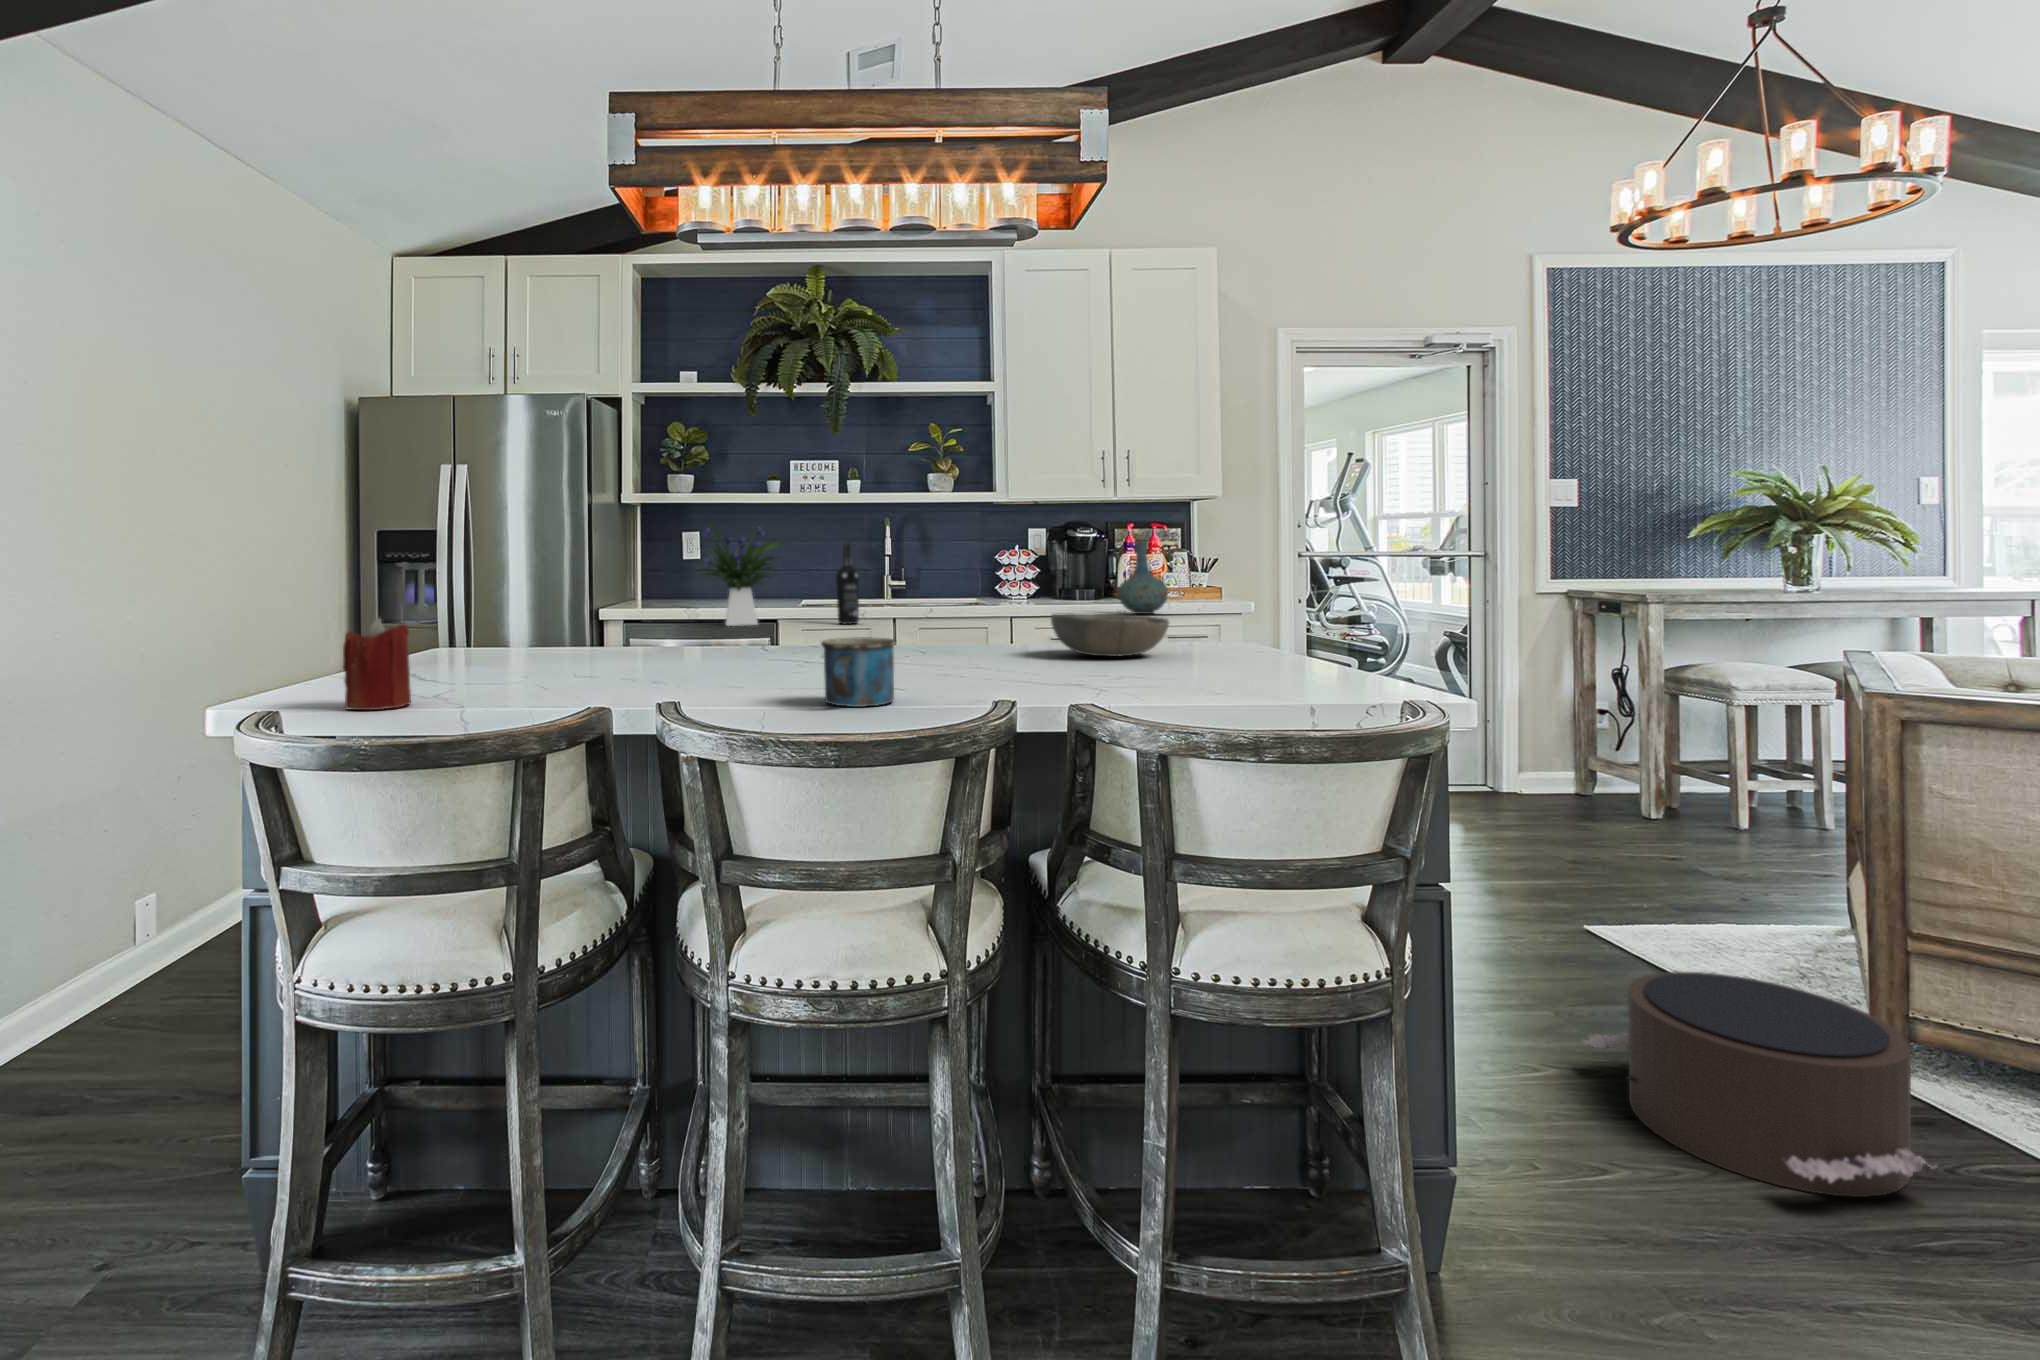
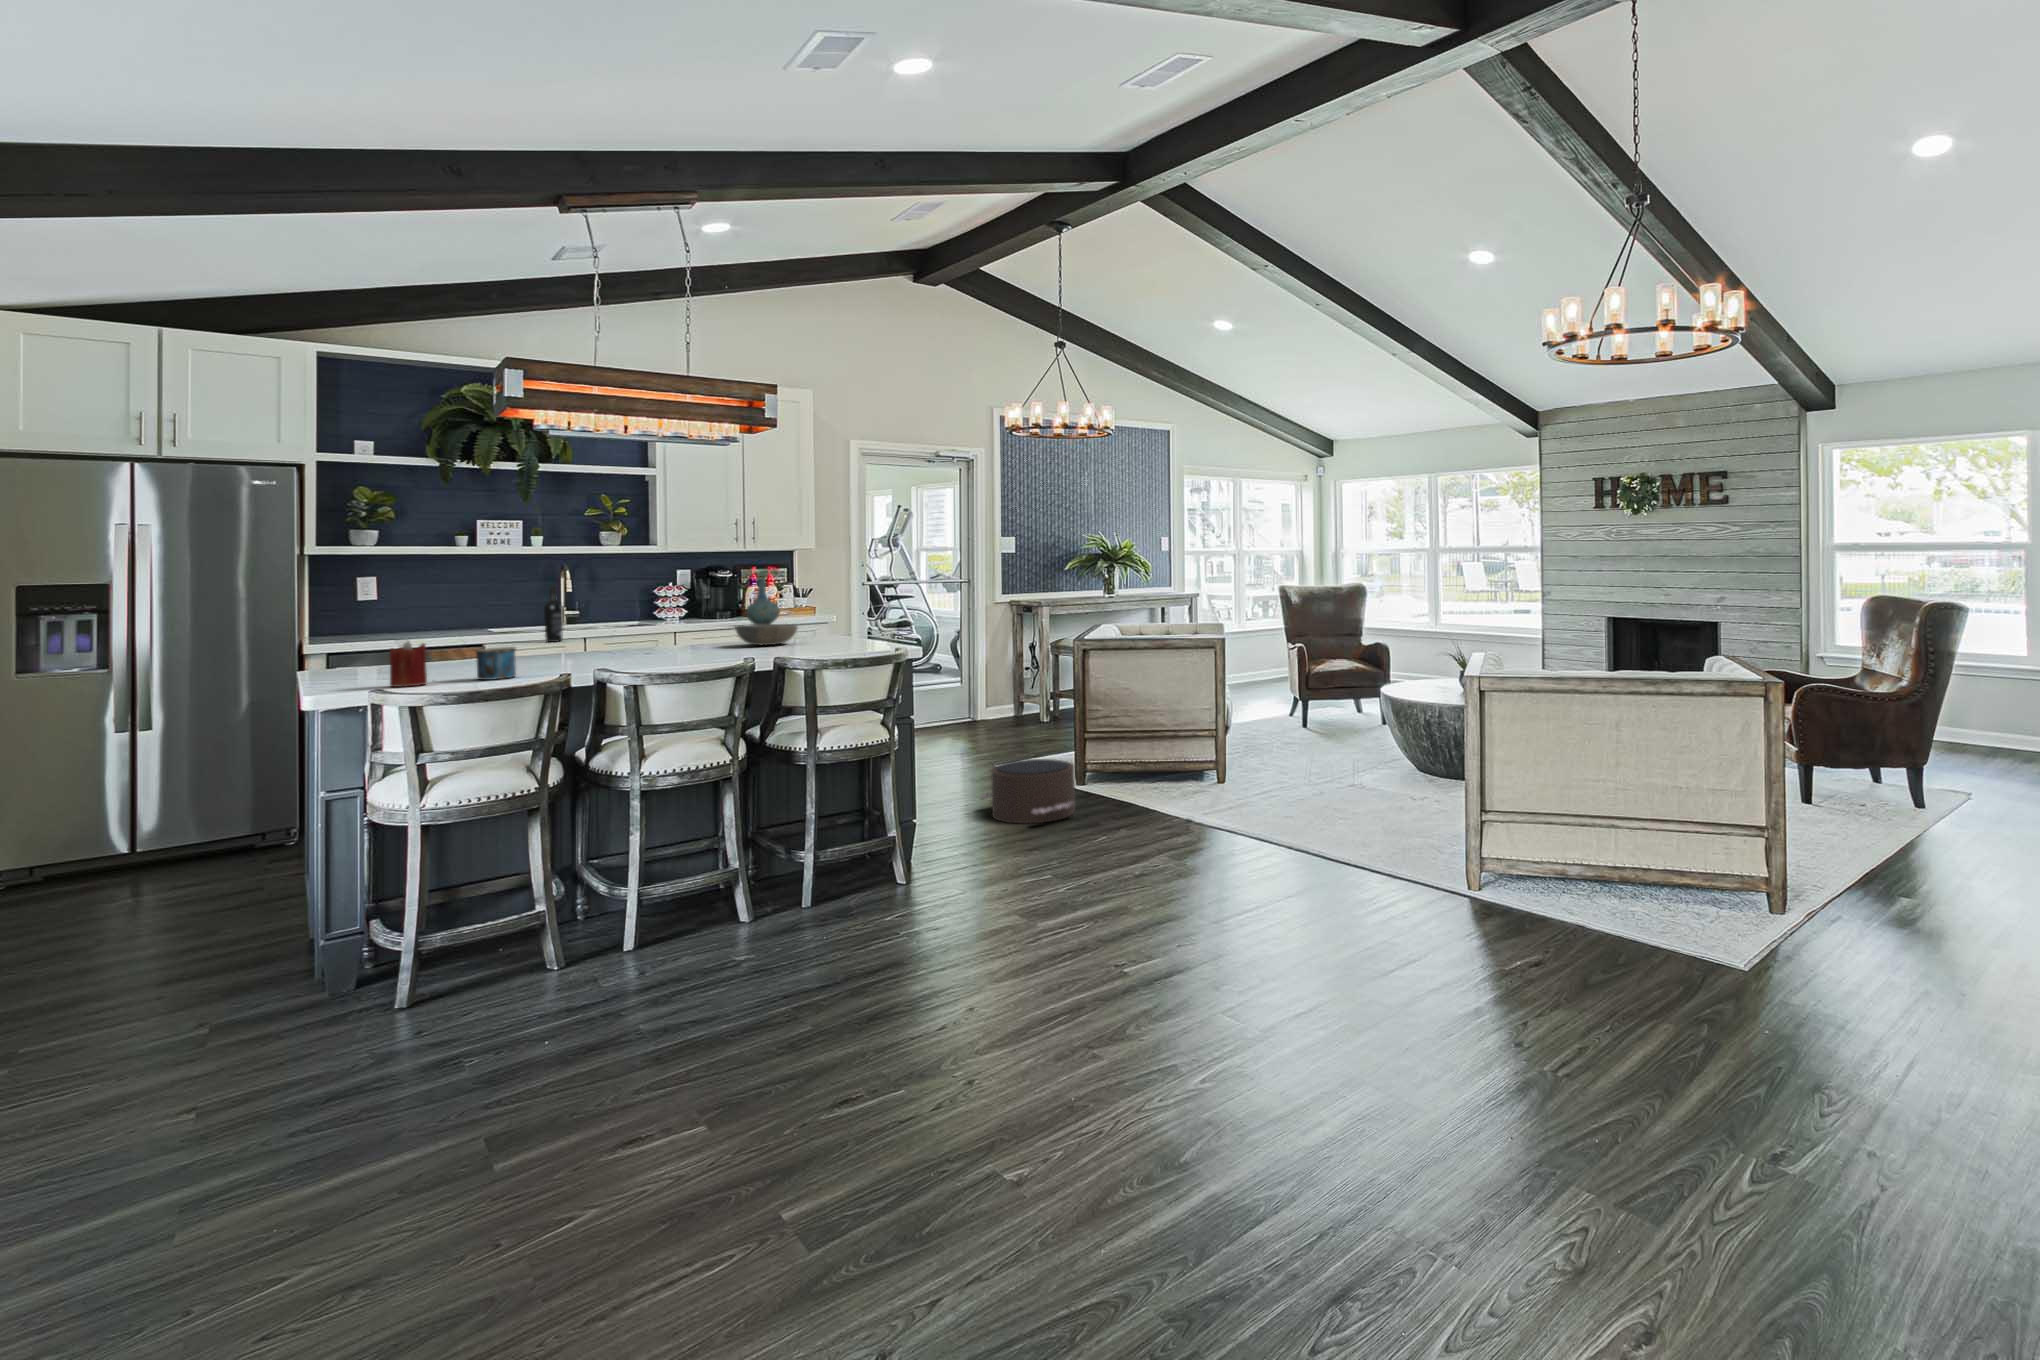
flower arrangement: present [697,522,784,626] -> none [410,569,499,648]
mug: present [821,637,896,707] -> present [475,647,516,680]

